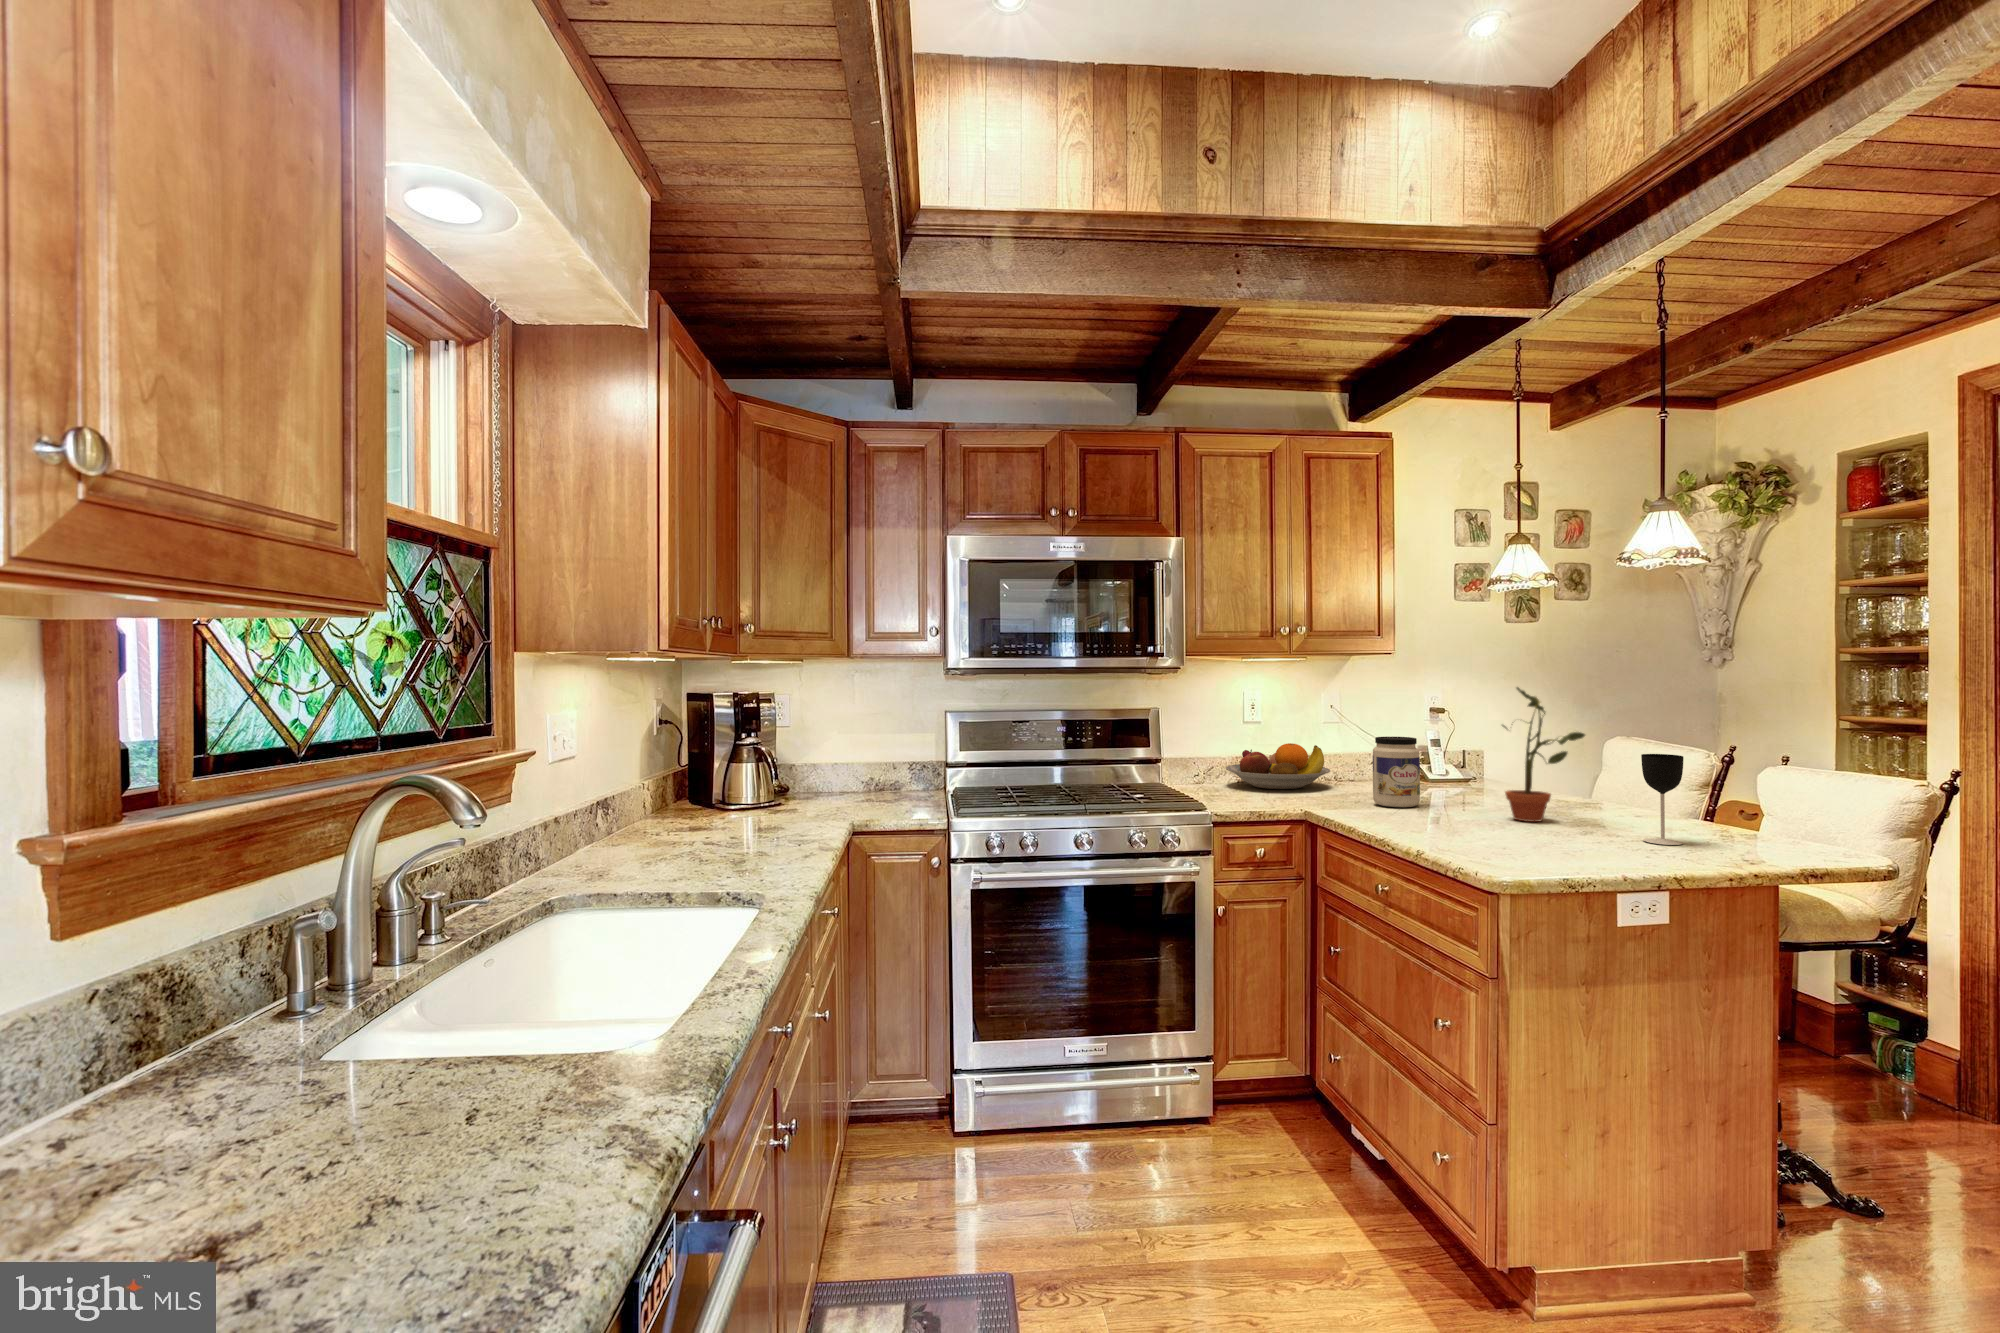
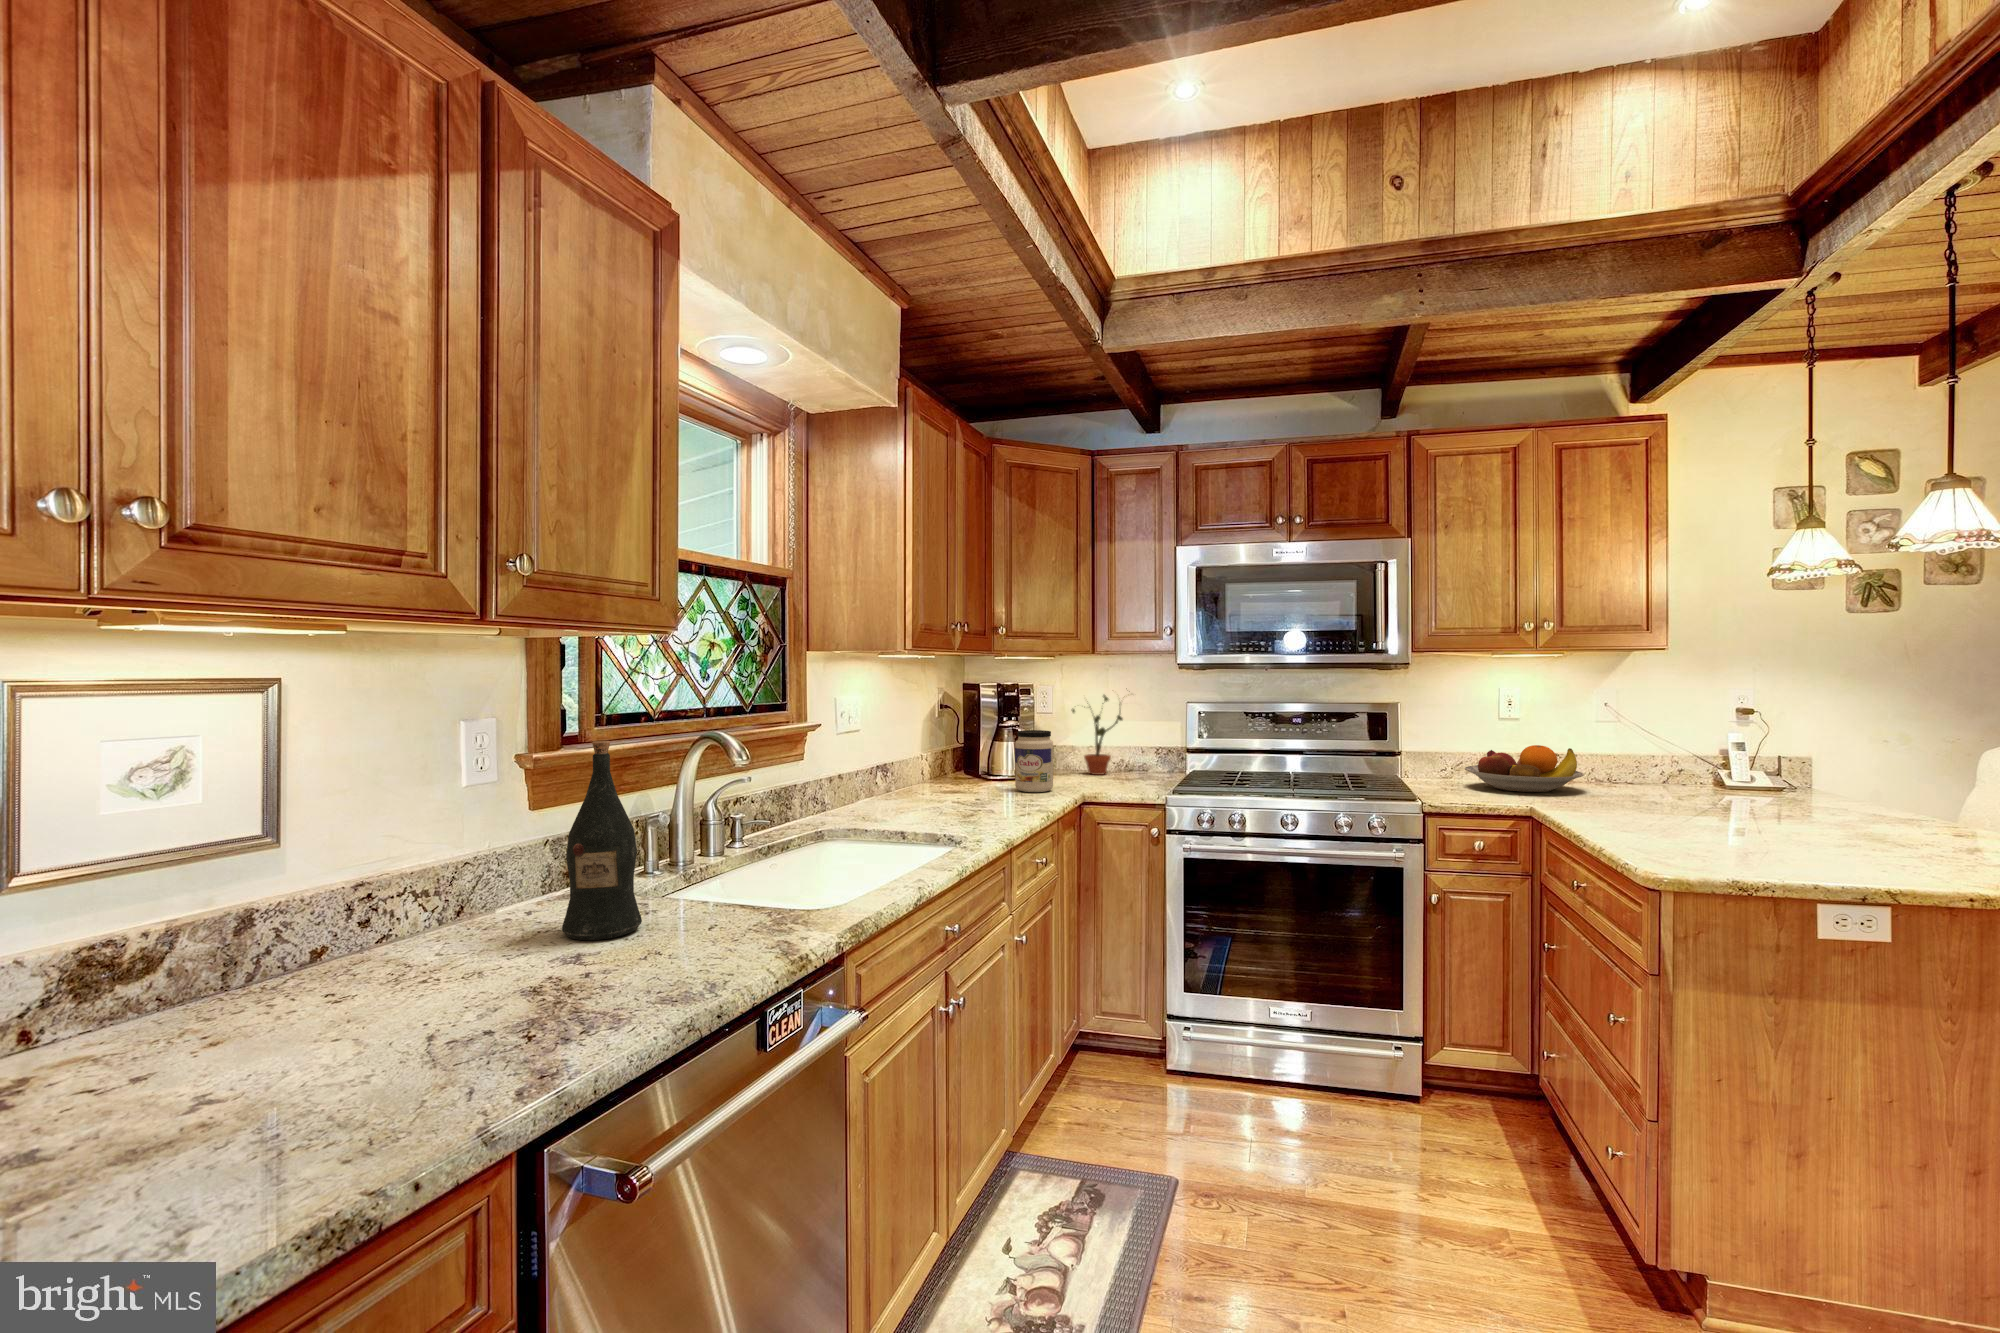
potted plant: present [1502,687,1585,822] -> present [1072,695,1123,775]
jar: present [1373,737,1420,807] -> present [1015,730,1053,792]
wine glass: present [1641,754,1684,845] -> none [1896,769,1951,872]
wine bottle: none [155,806,330,1190] -> present [562,741,642,940]

